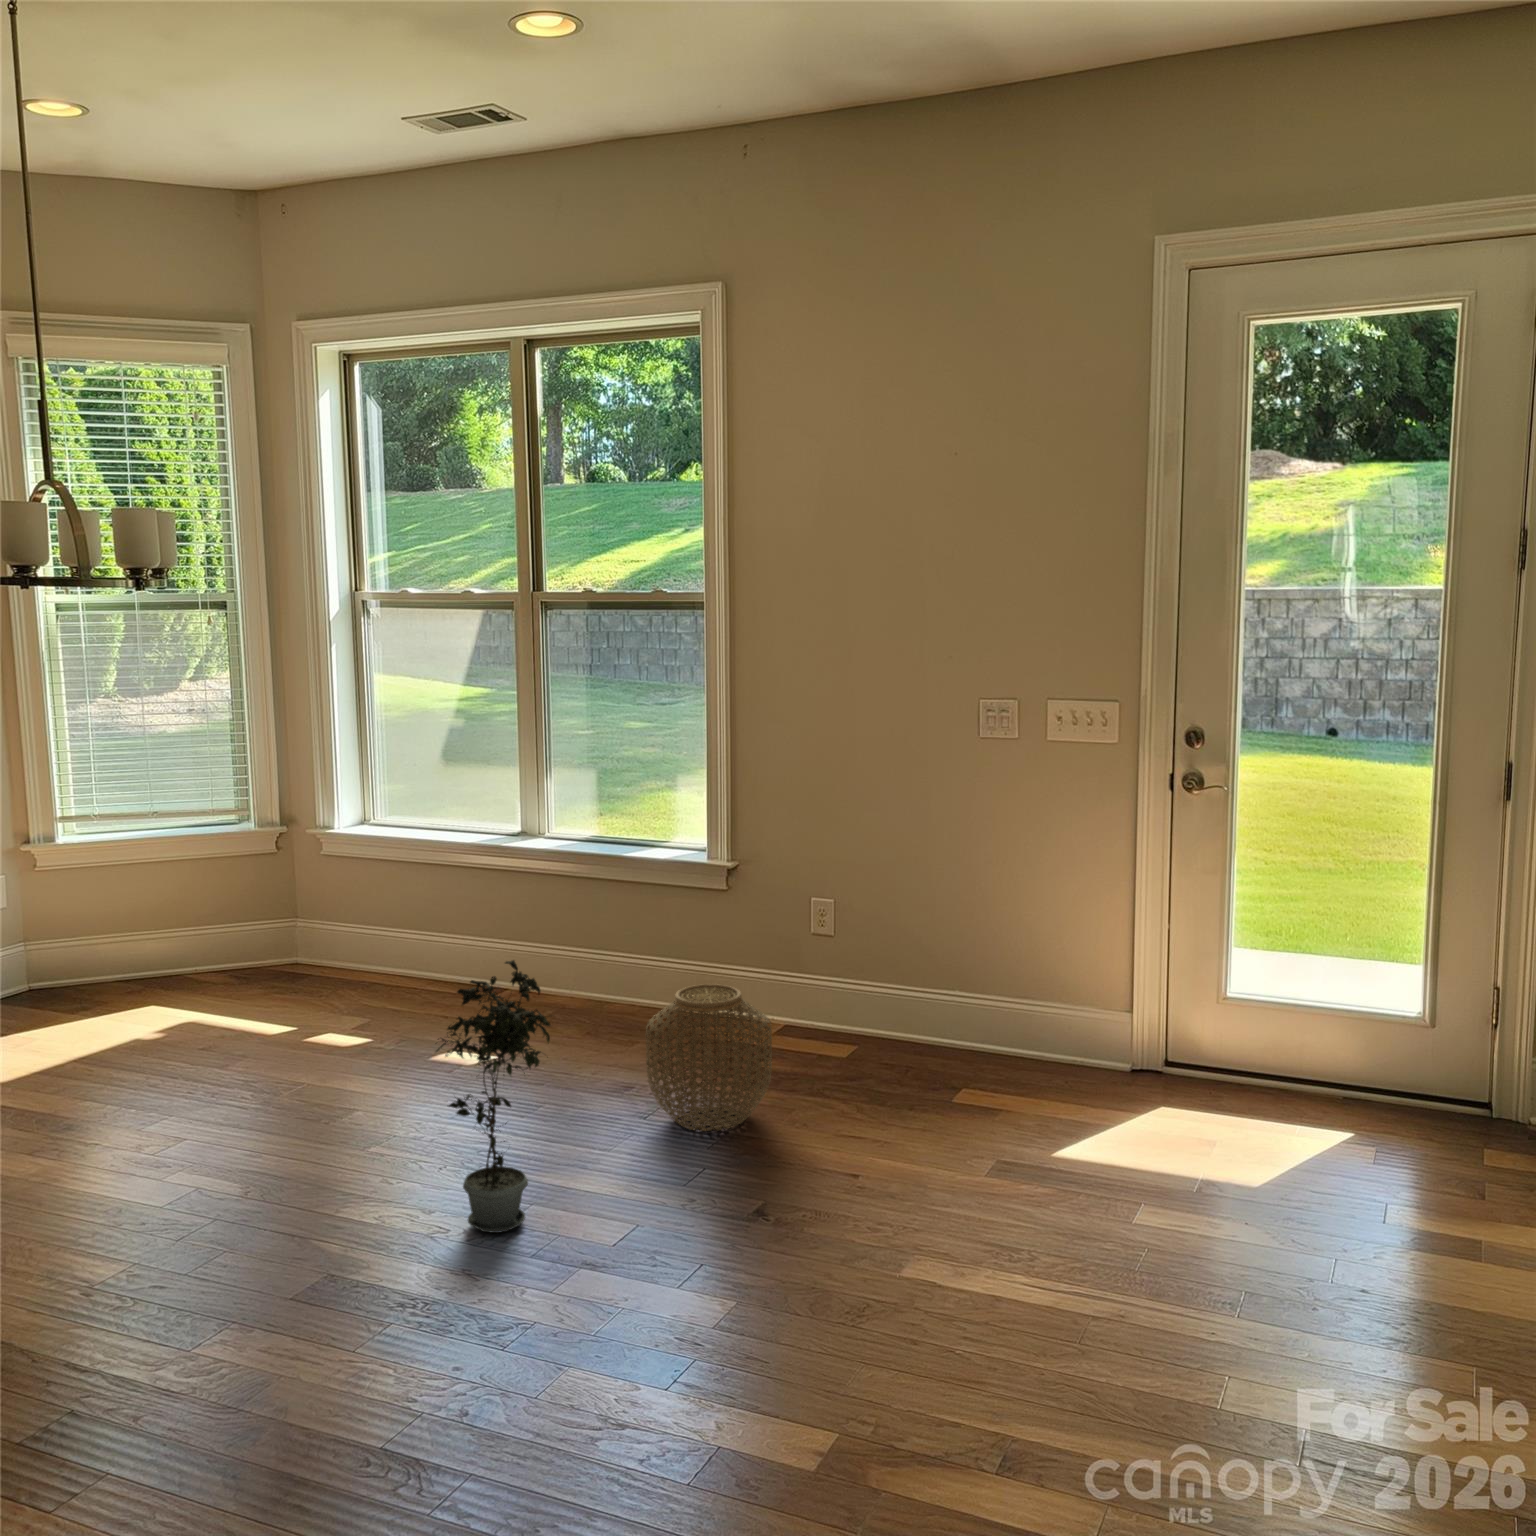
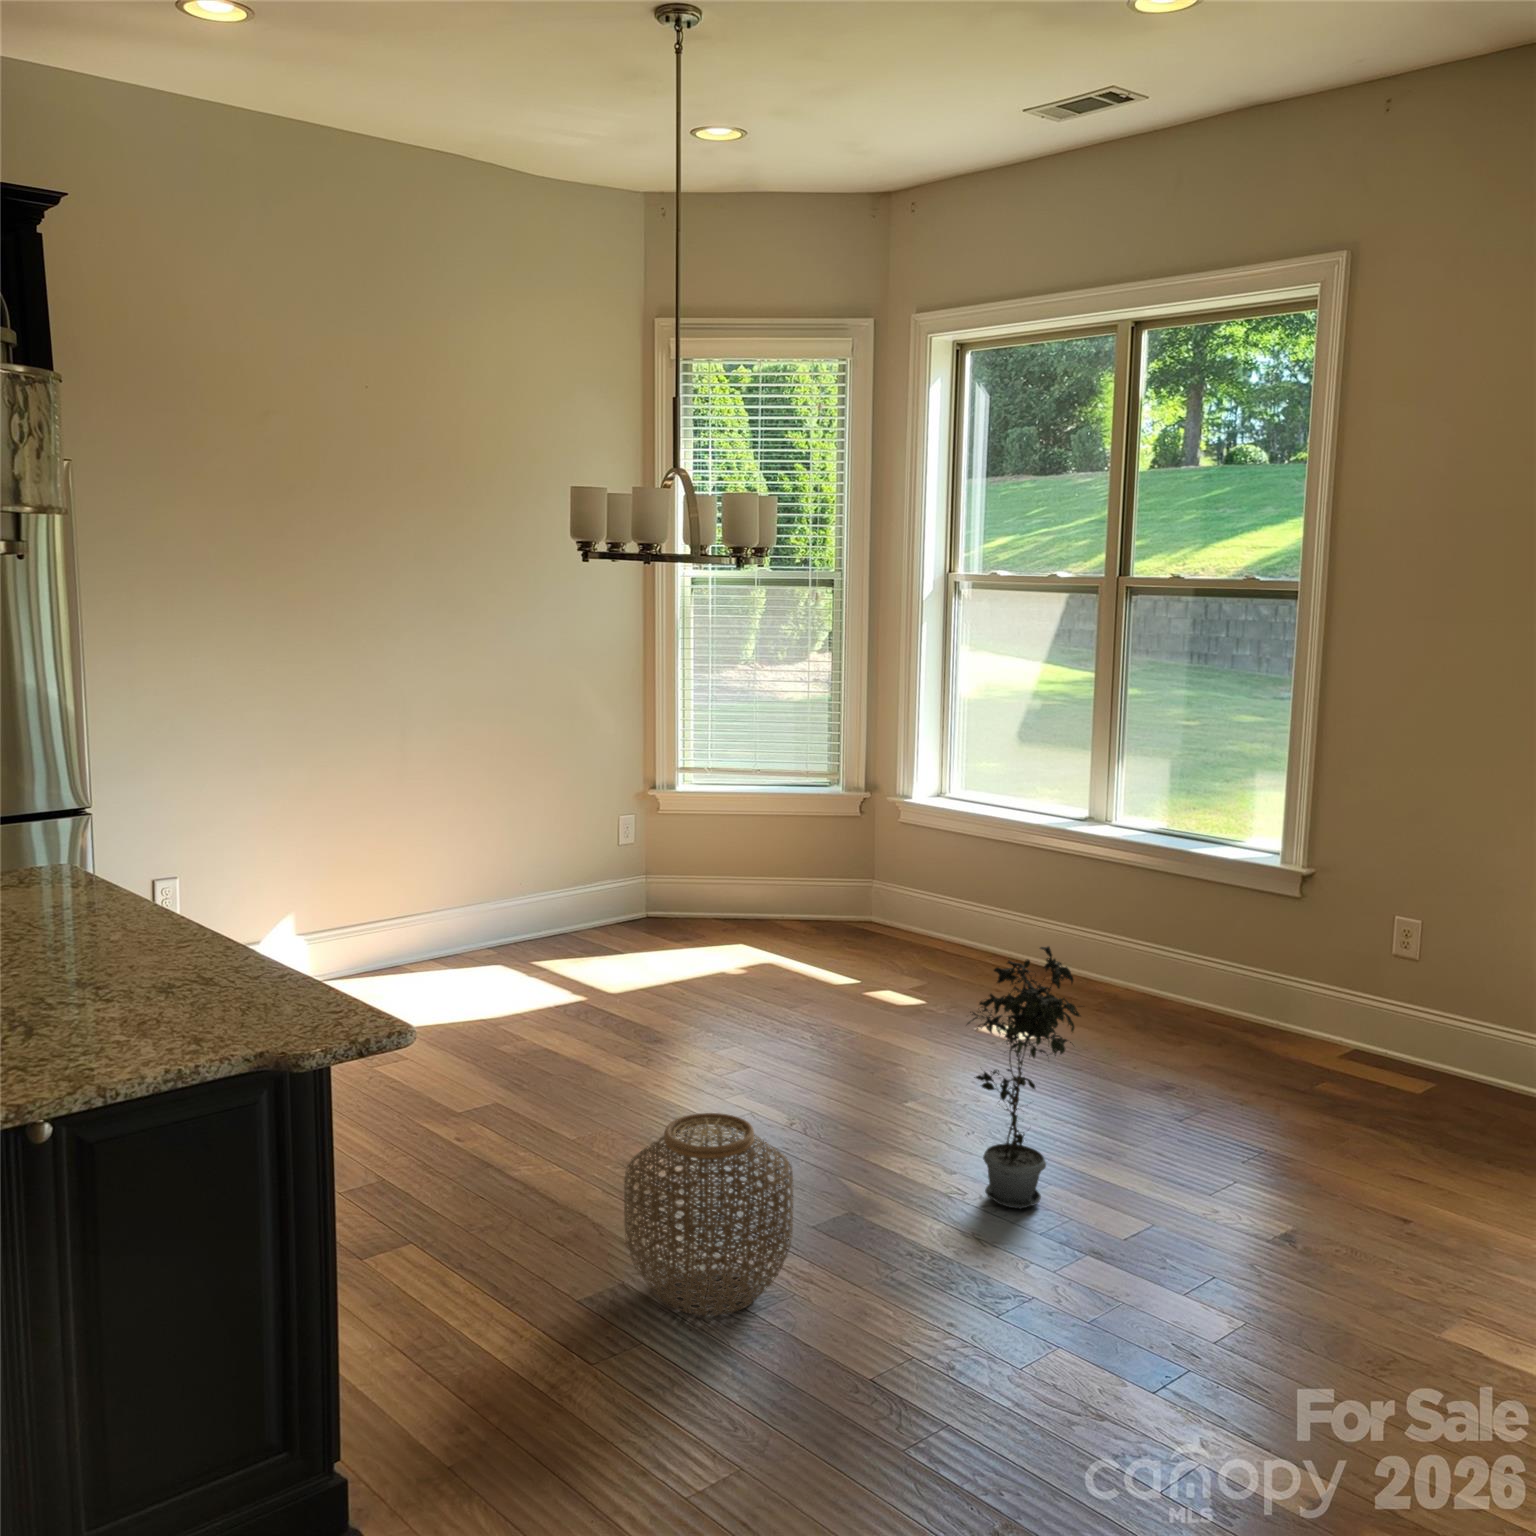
woven basket: present [646,984,772,1131] -> present [624,1113,793,1316]

